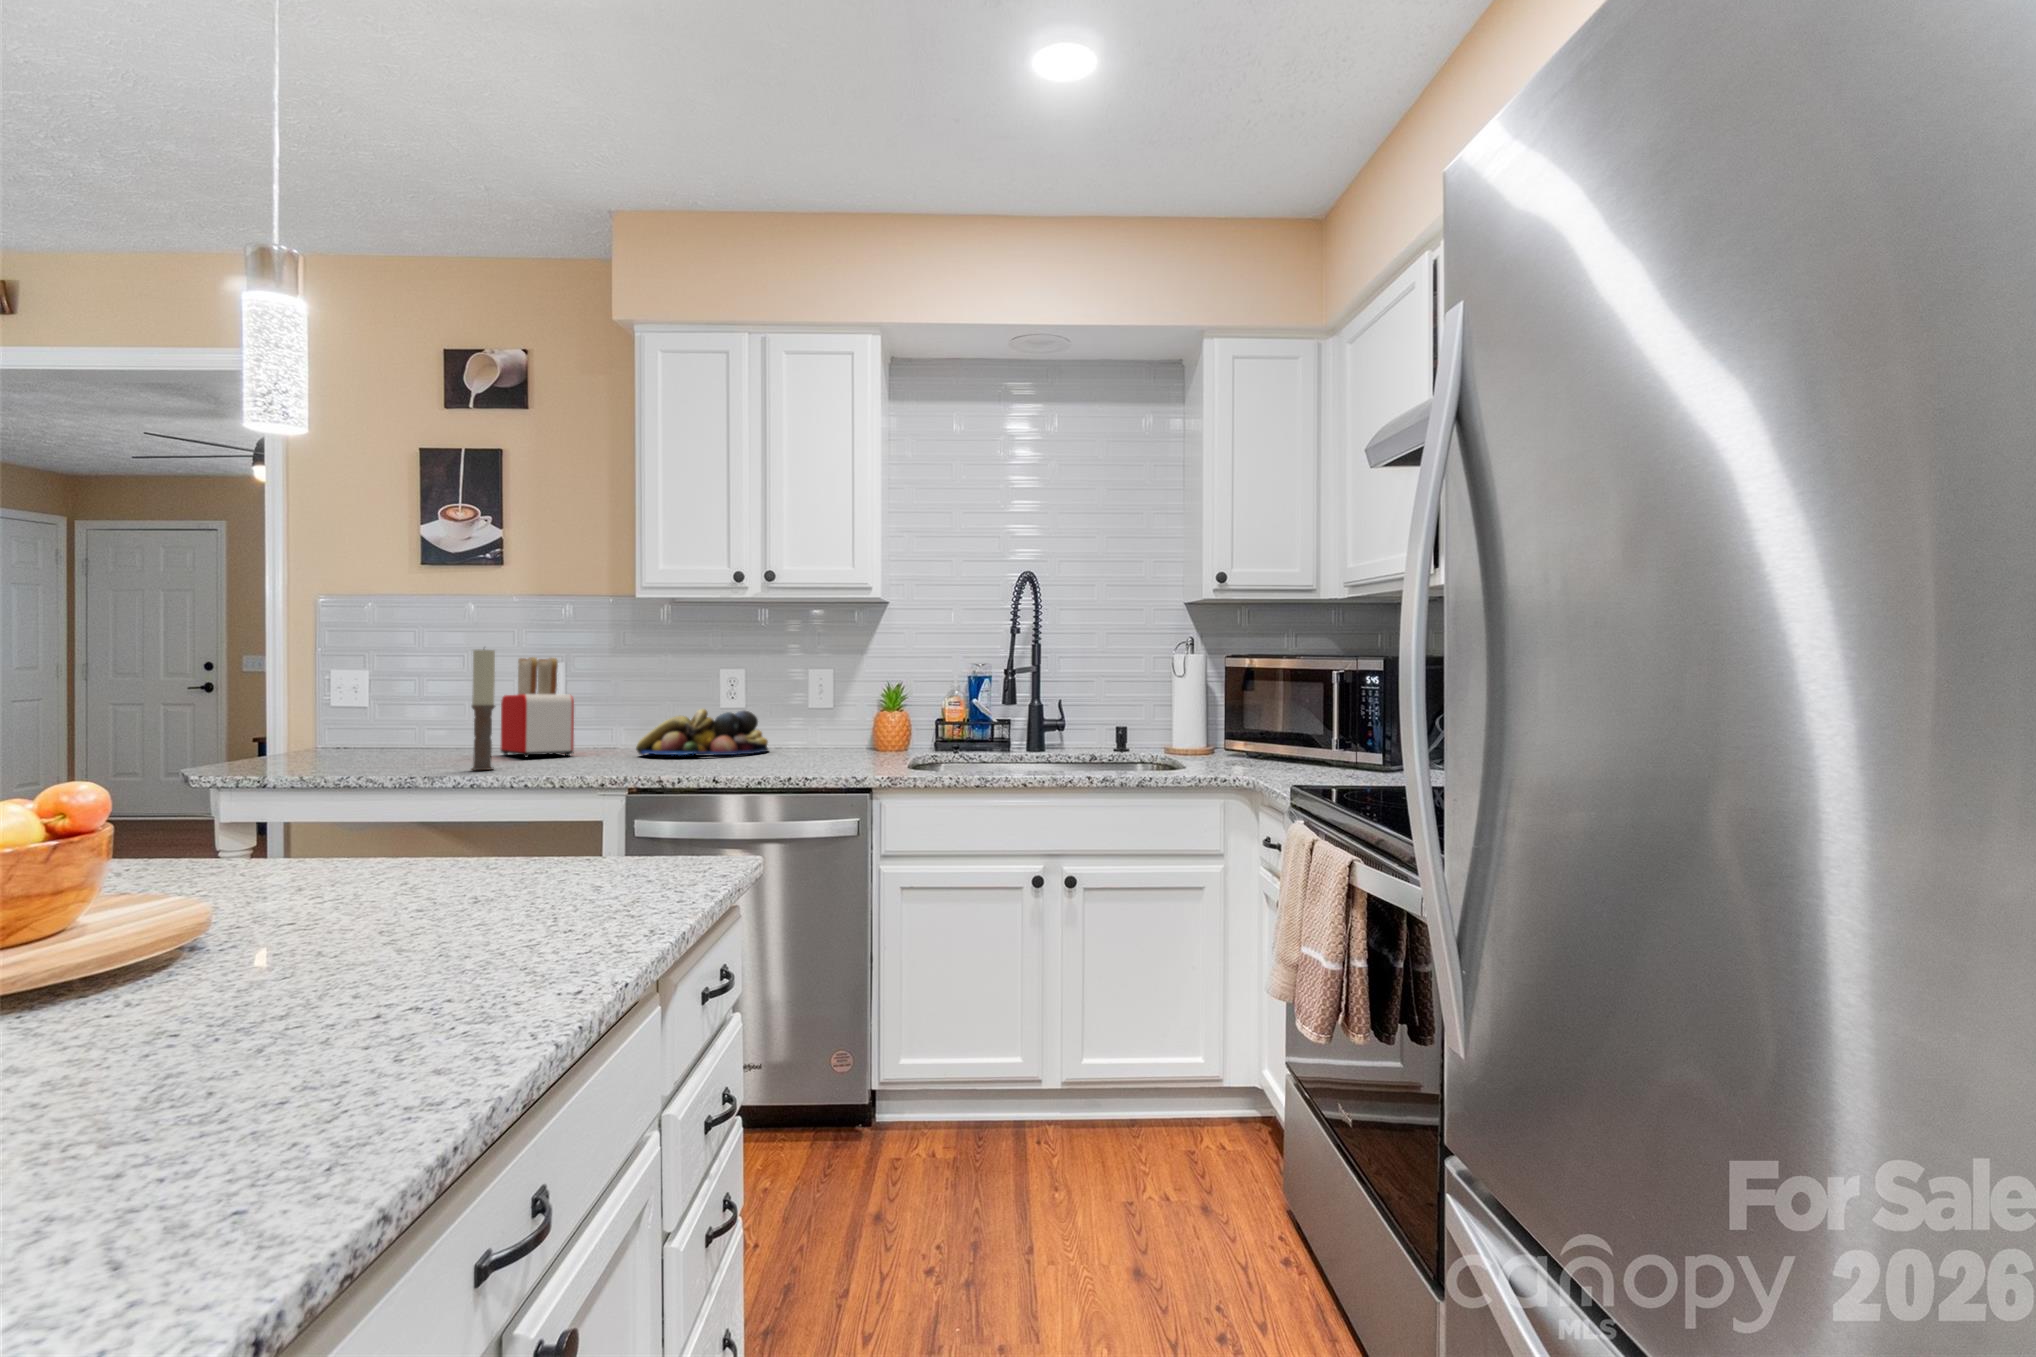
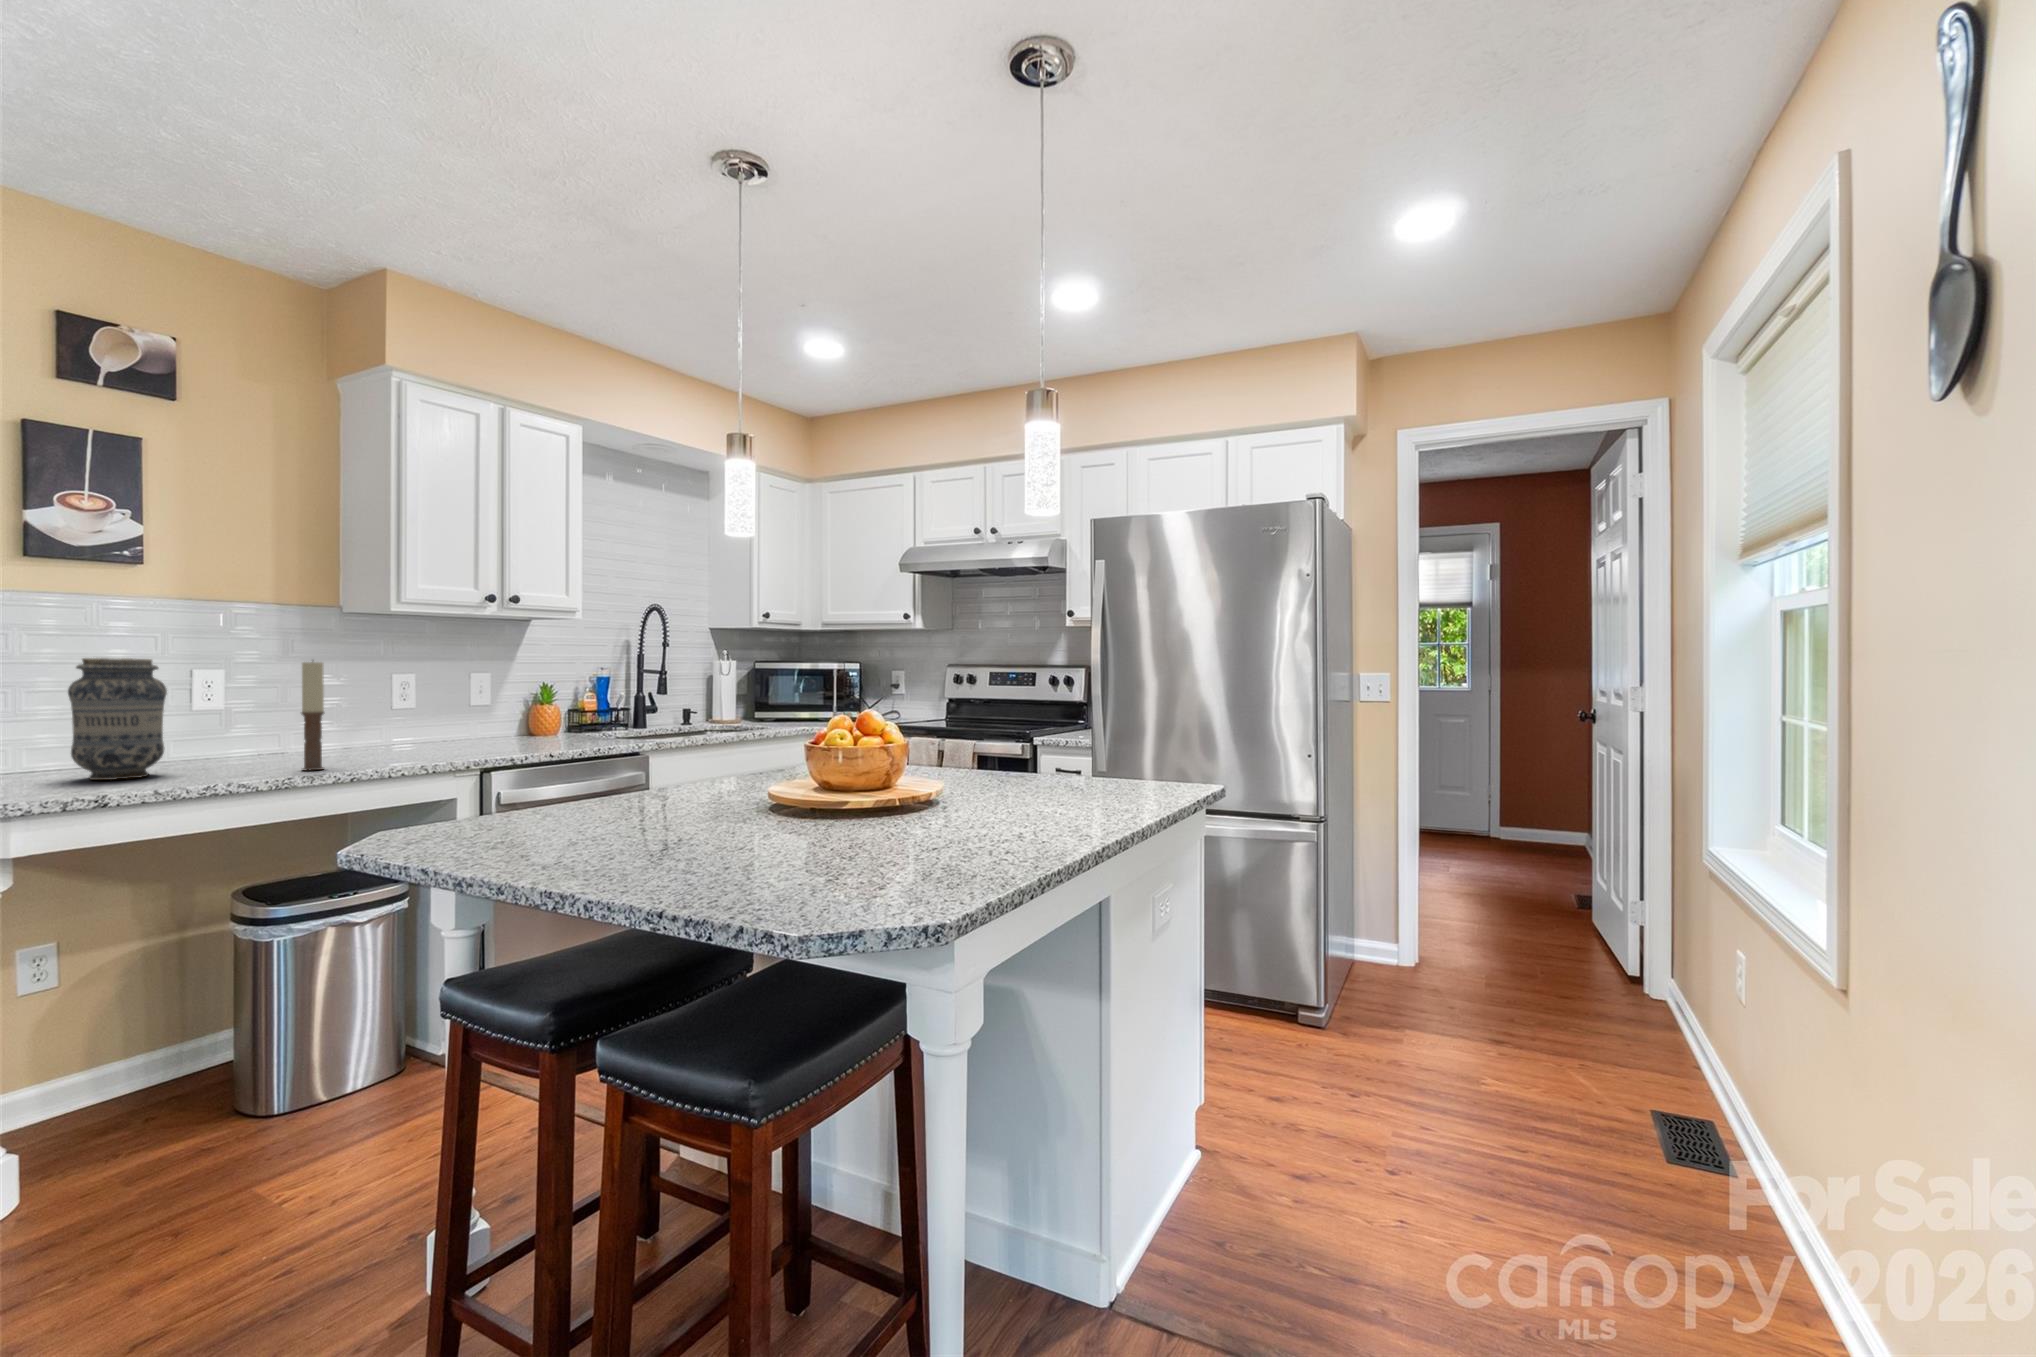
vase: none [333,649,415,767] -> present [68,658,167,780]
toaster: present [500,657,574,757] -> none [167,662,291,759]
fruit bowl: present [636,709,768,756] -> none [358,708,488,750]

